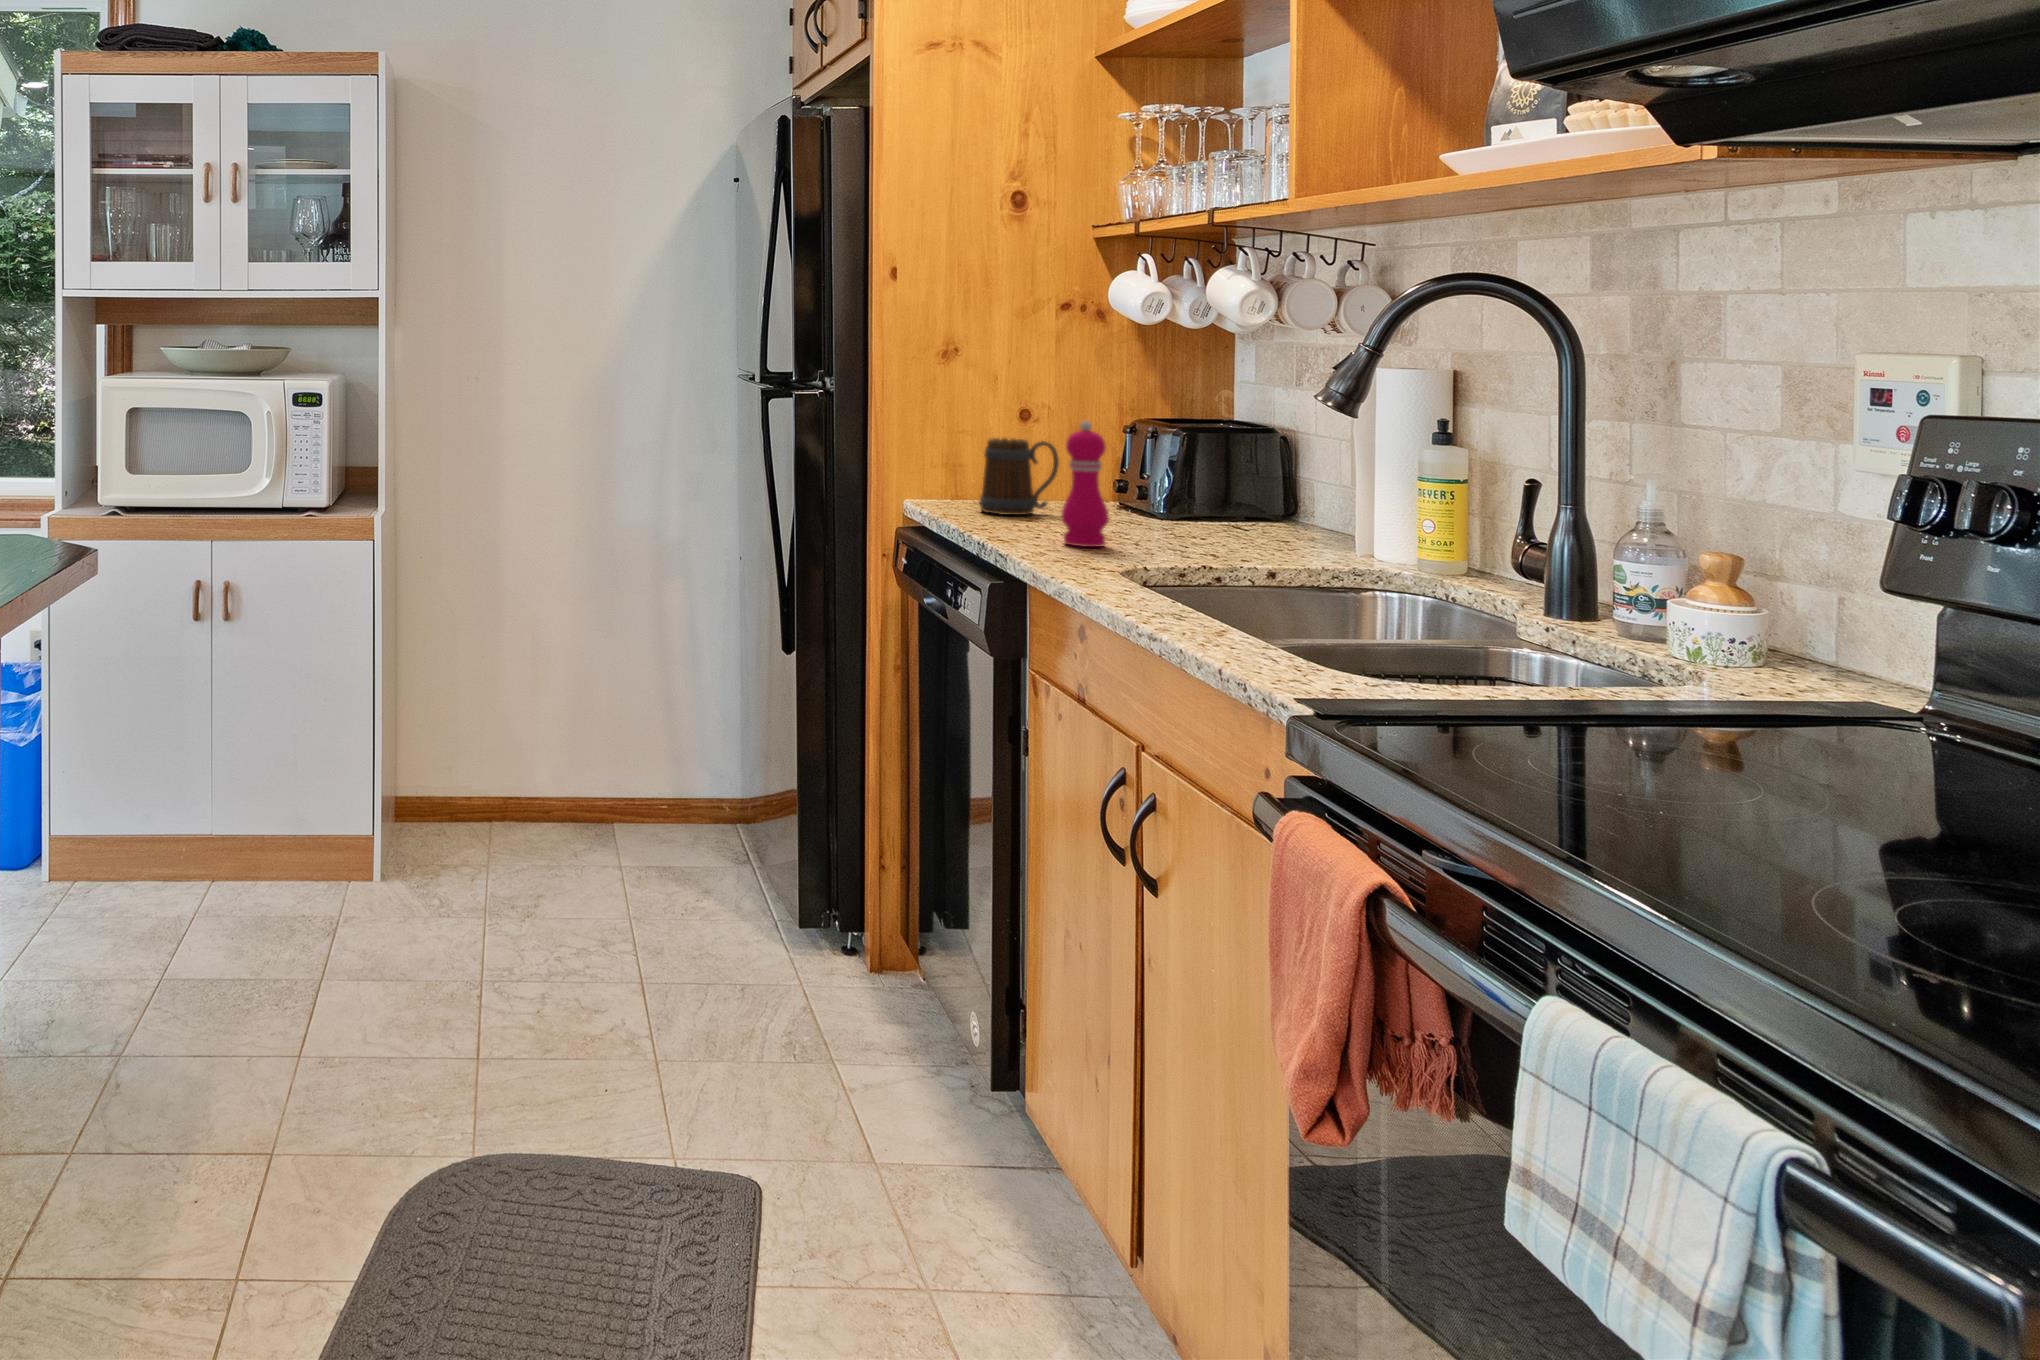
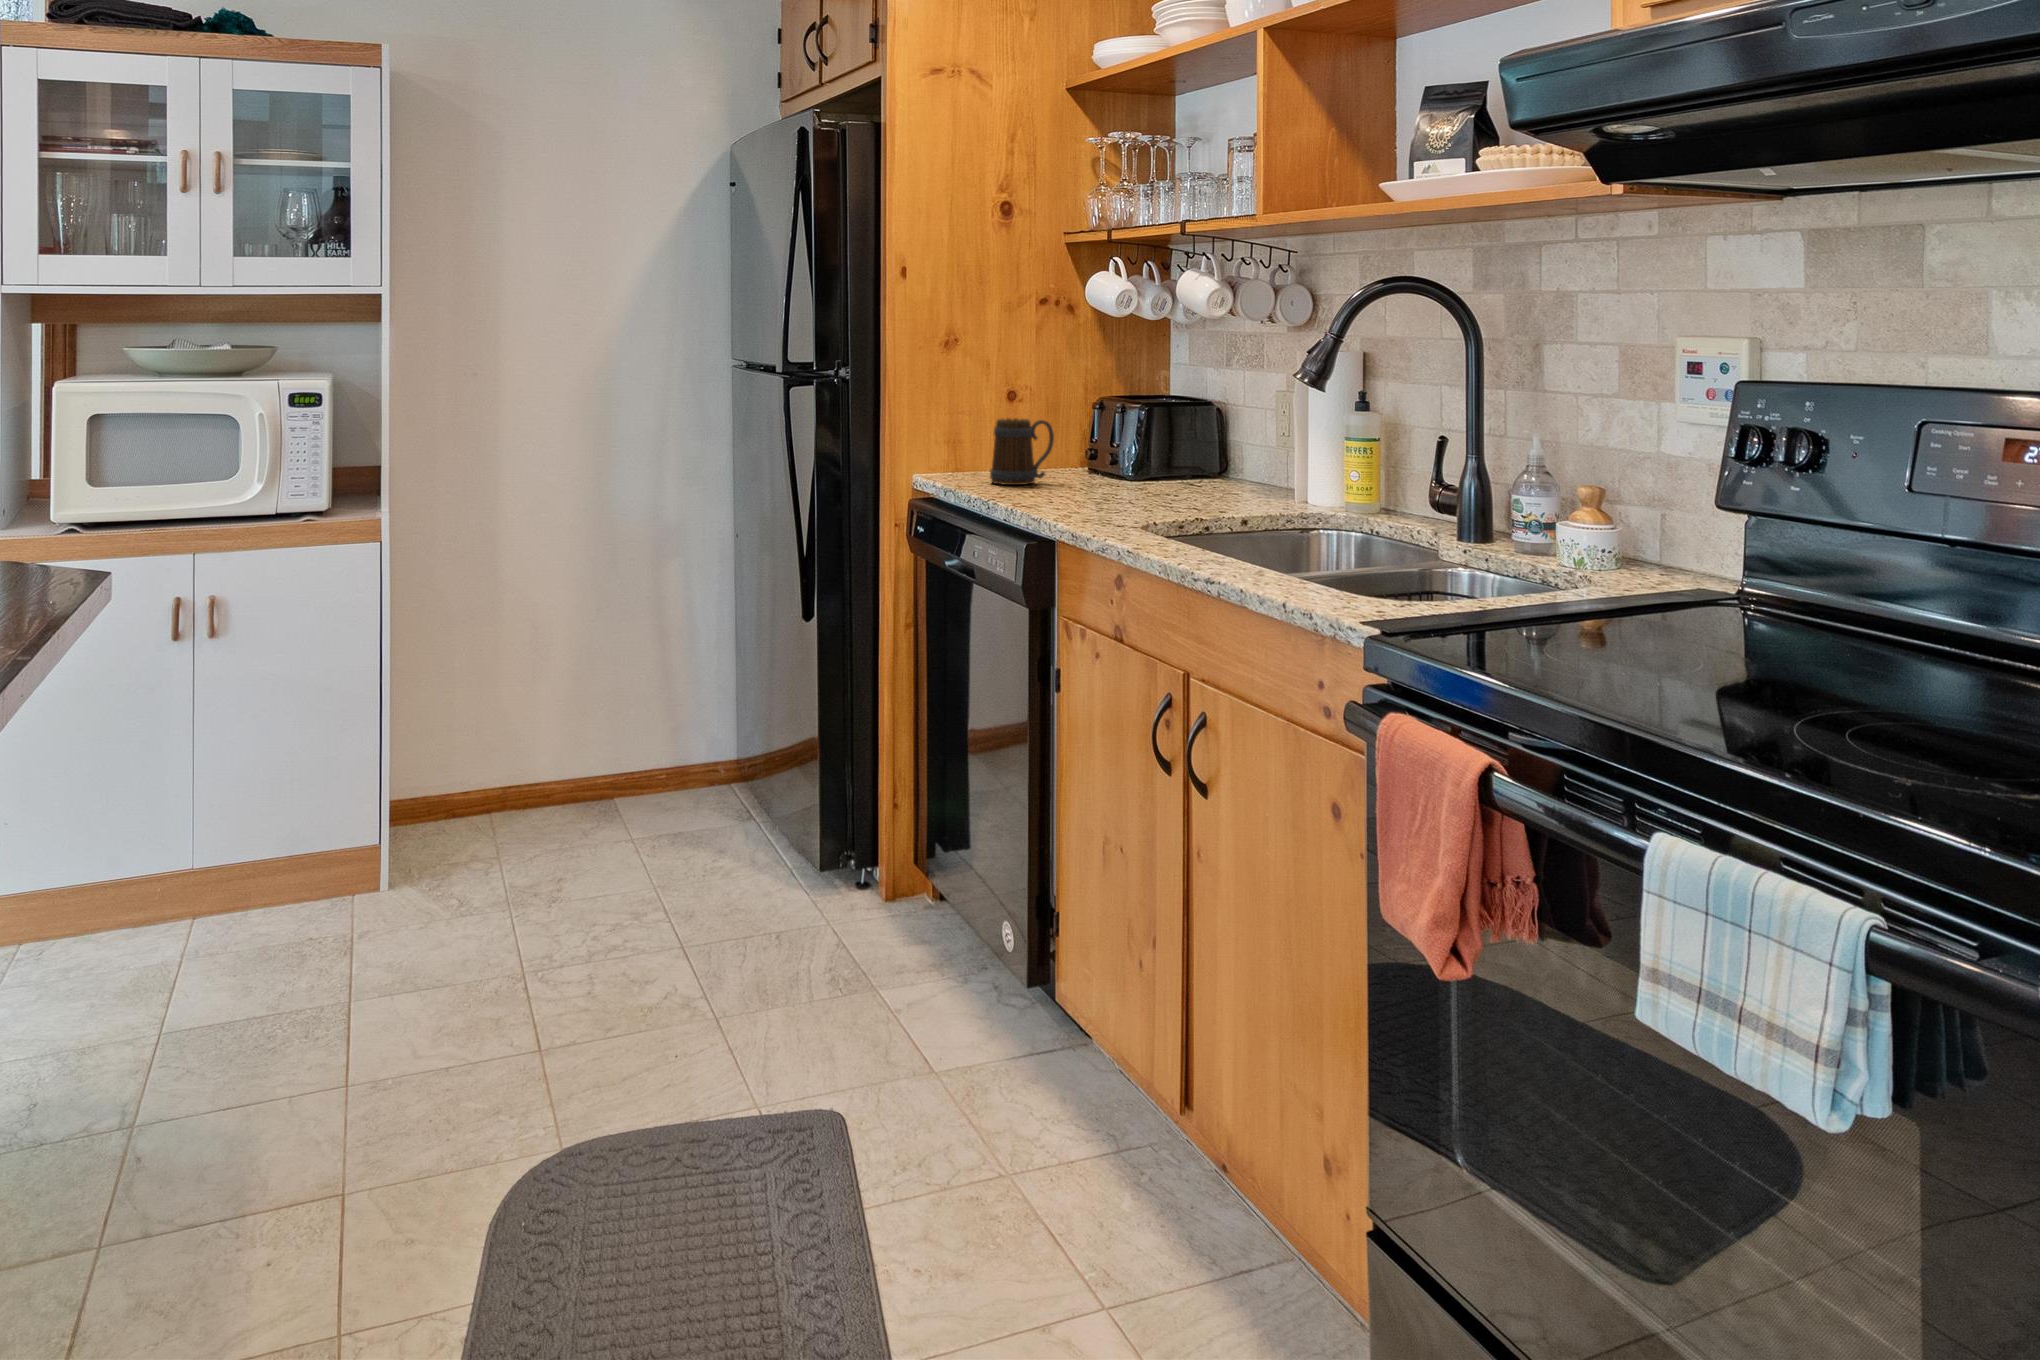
pepper mill: present [1061,421,1109,547] -> none [1078,401,1116,509]

